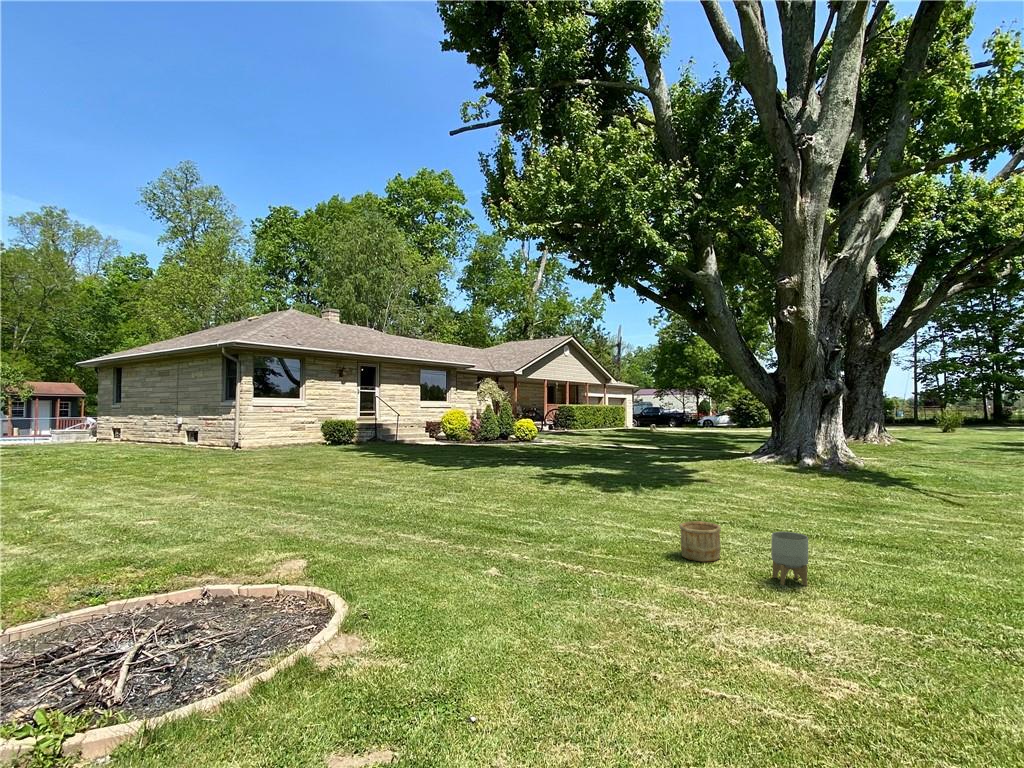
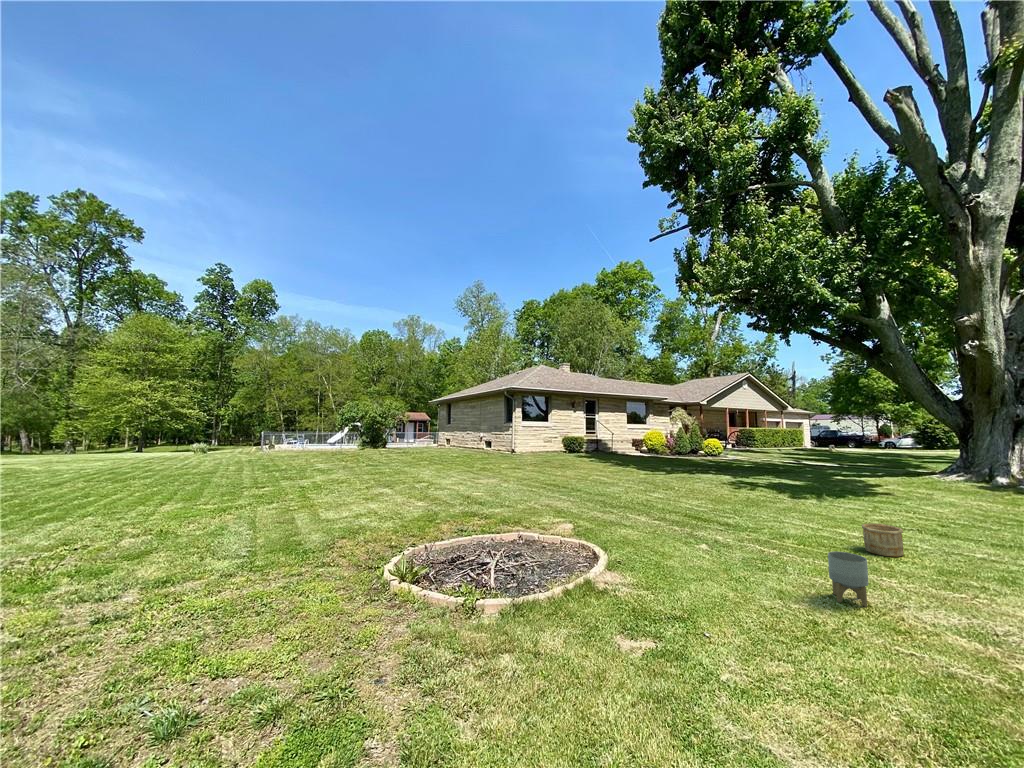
planter: present [772,532,808,586] -> present [828,551,869,607]

